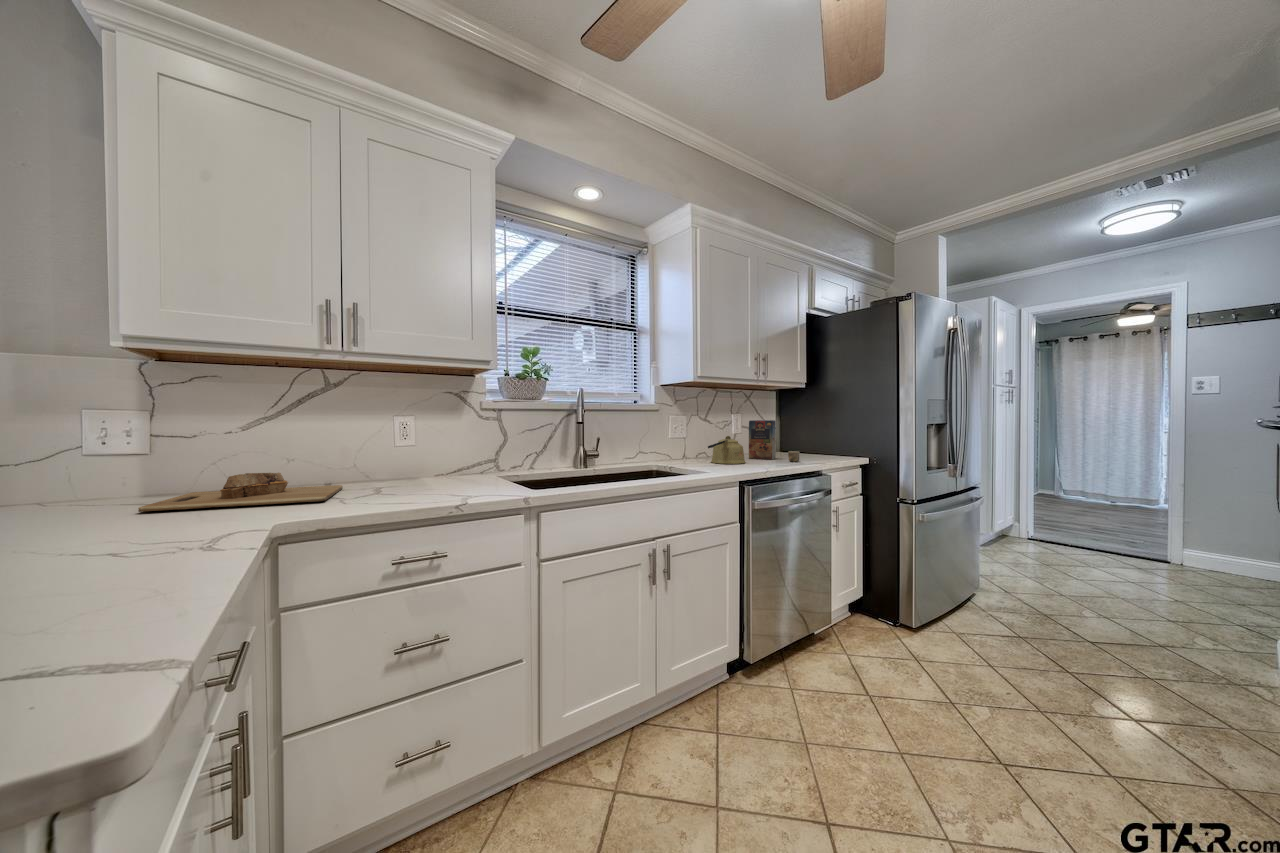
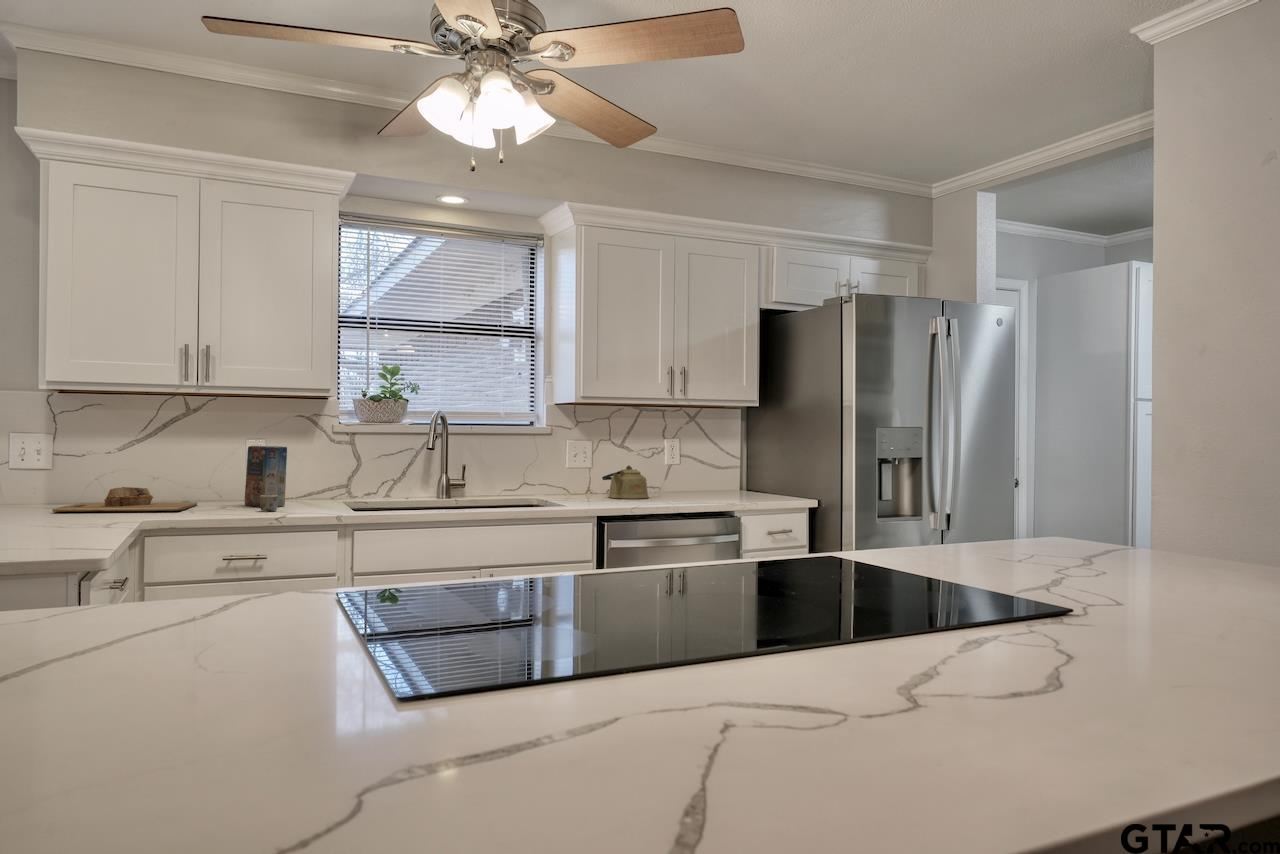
cereal box: present [749,420,800,461] -> present [245,446,287,511]

